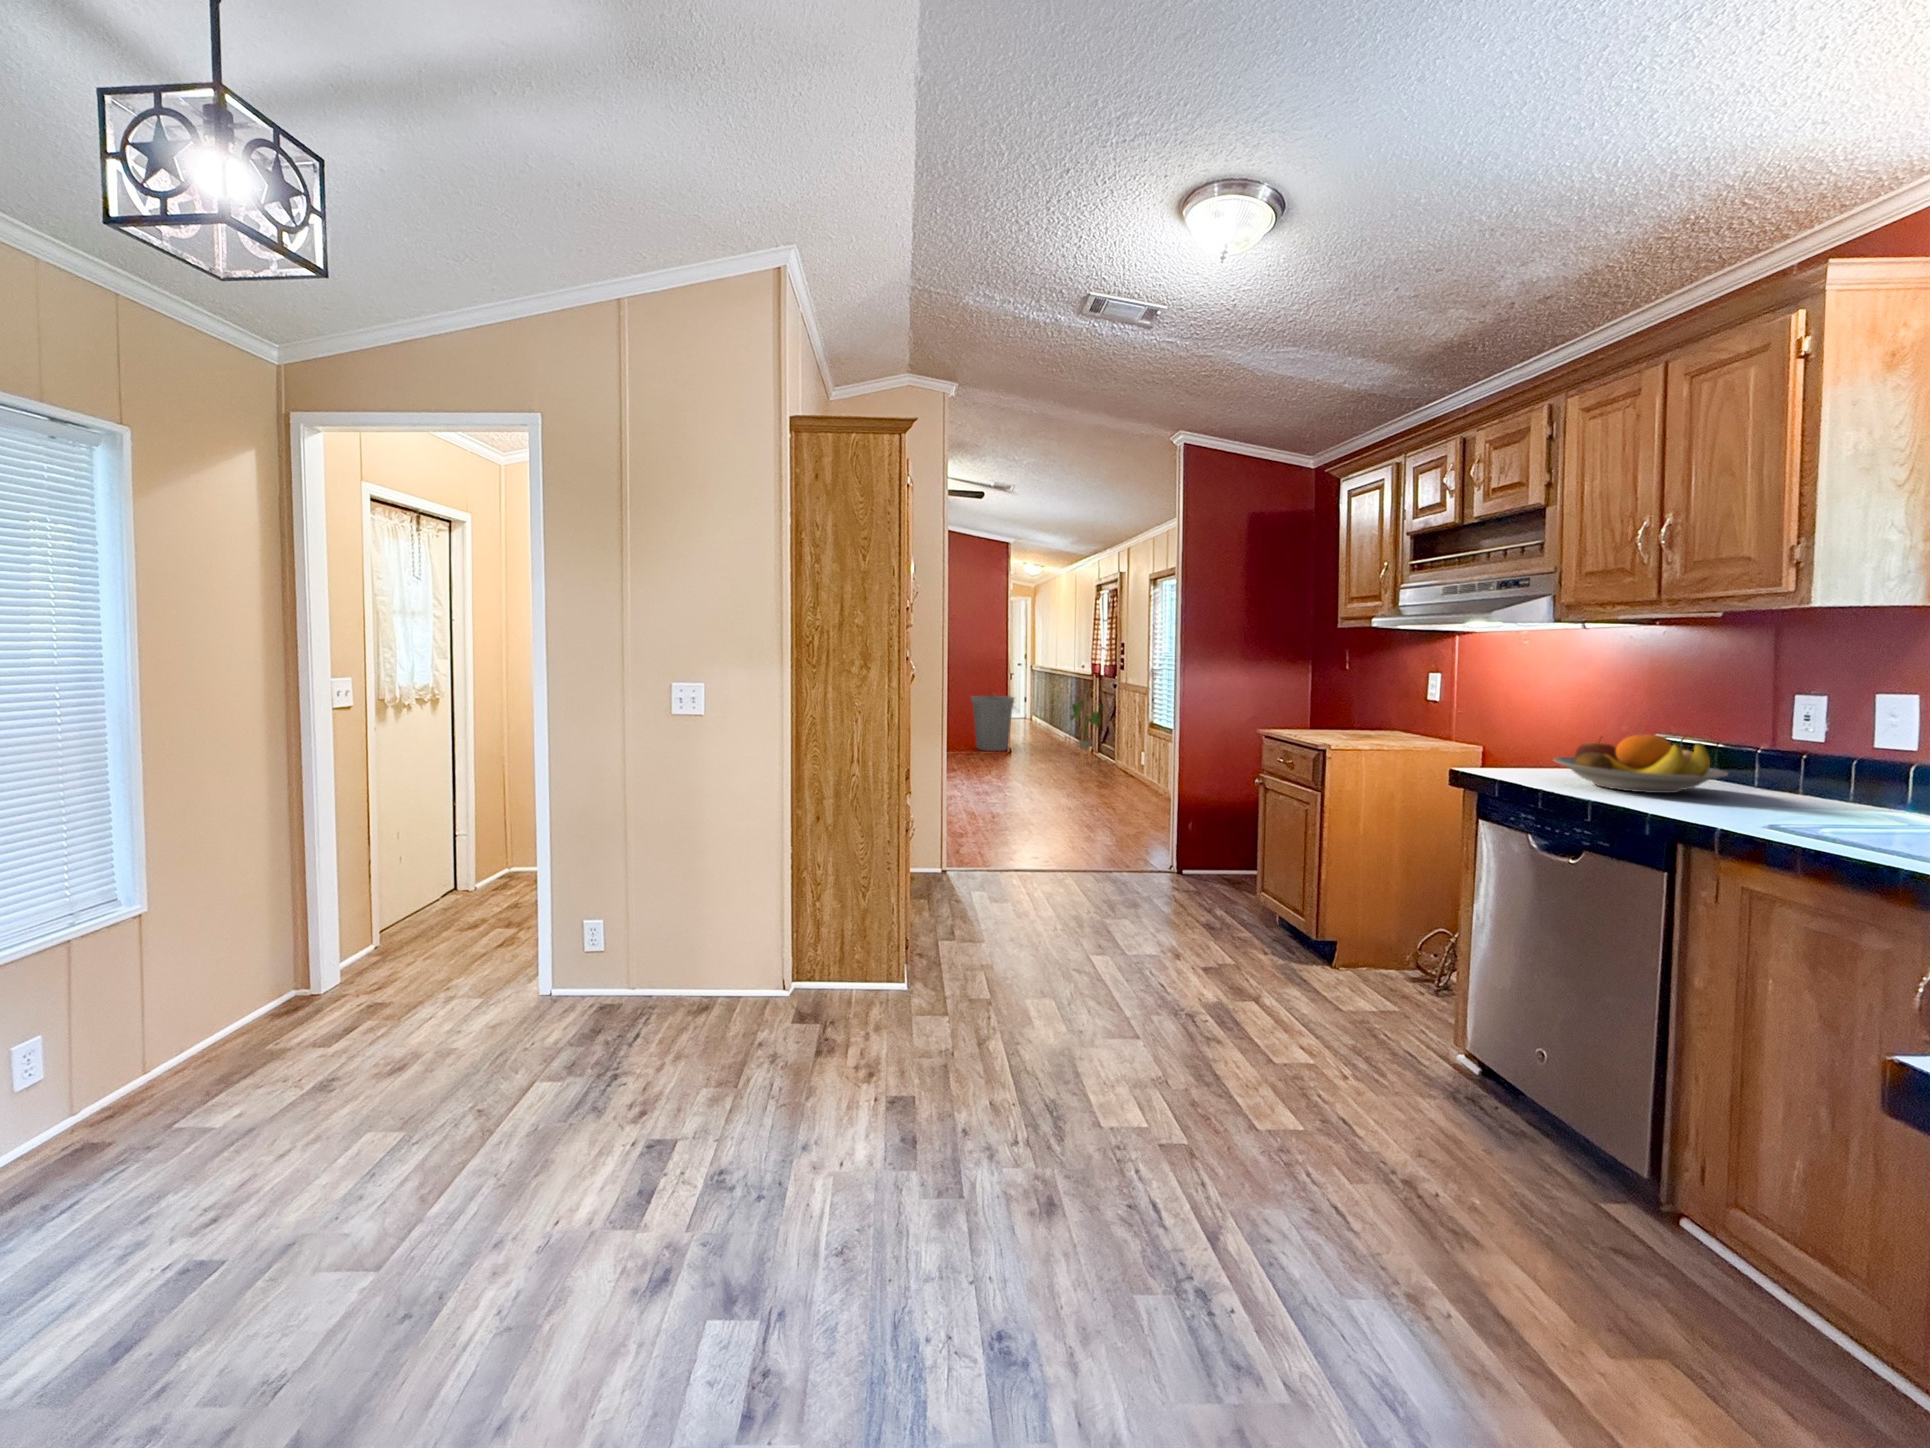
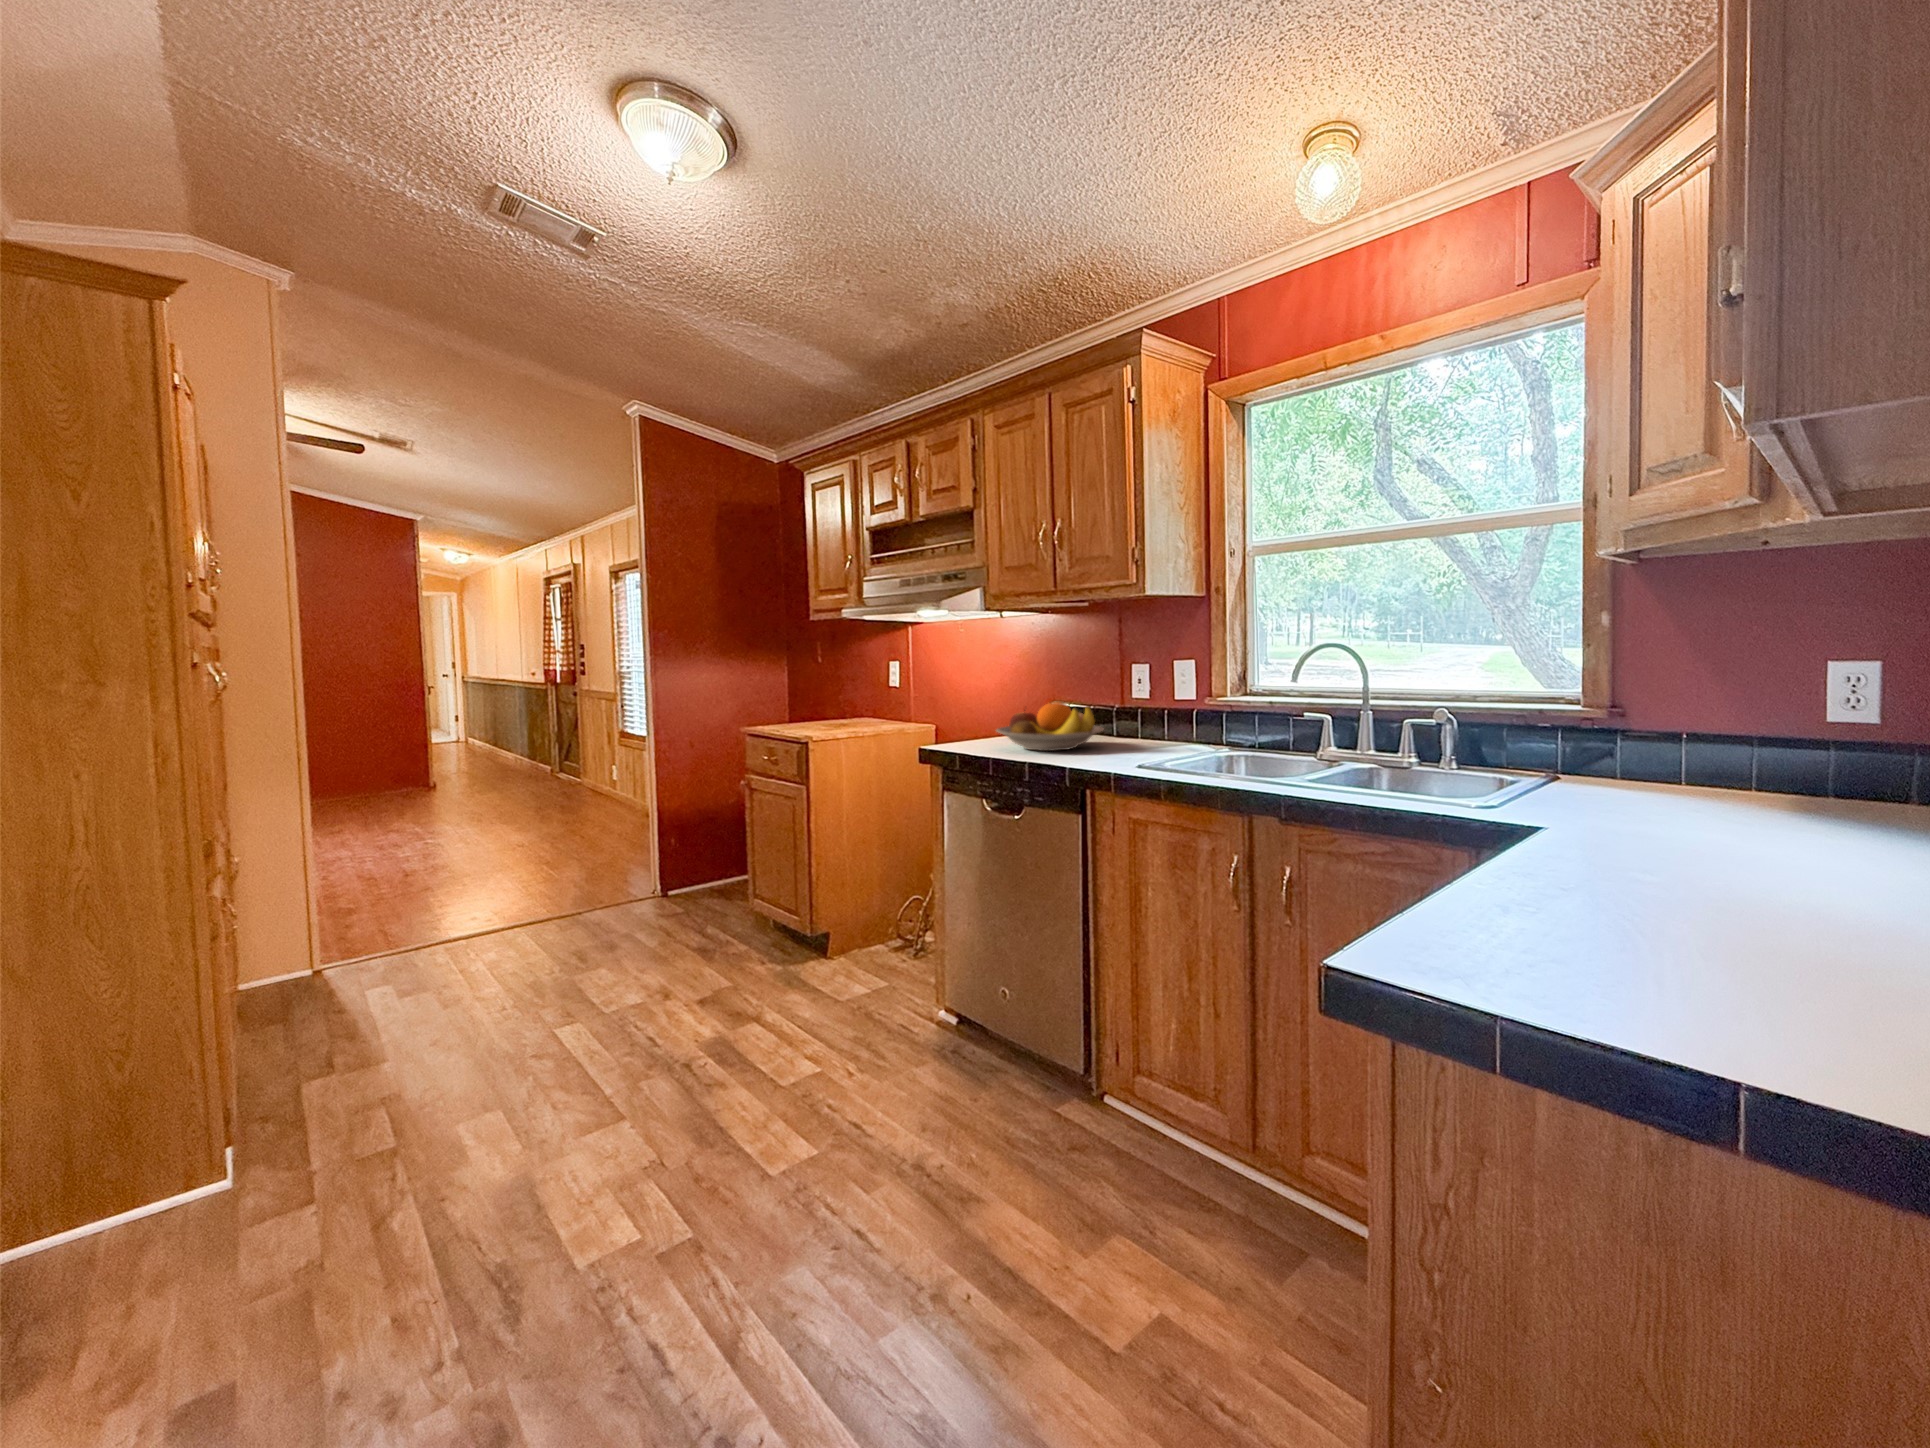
trash can: present [972,694,1014,751] -> none [363,714,438,790]
house plant: present [1070,701,1102,763] -> none [518,714,571,791]

